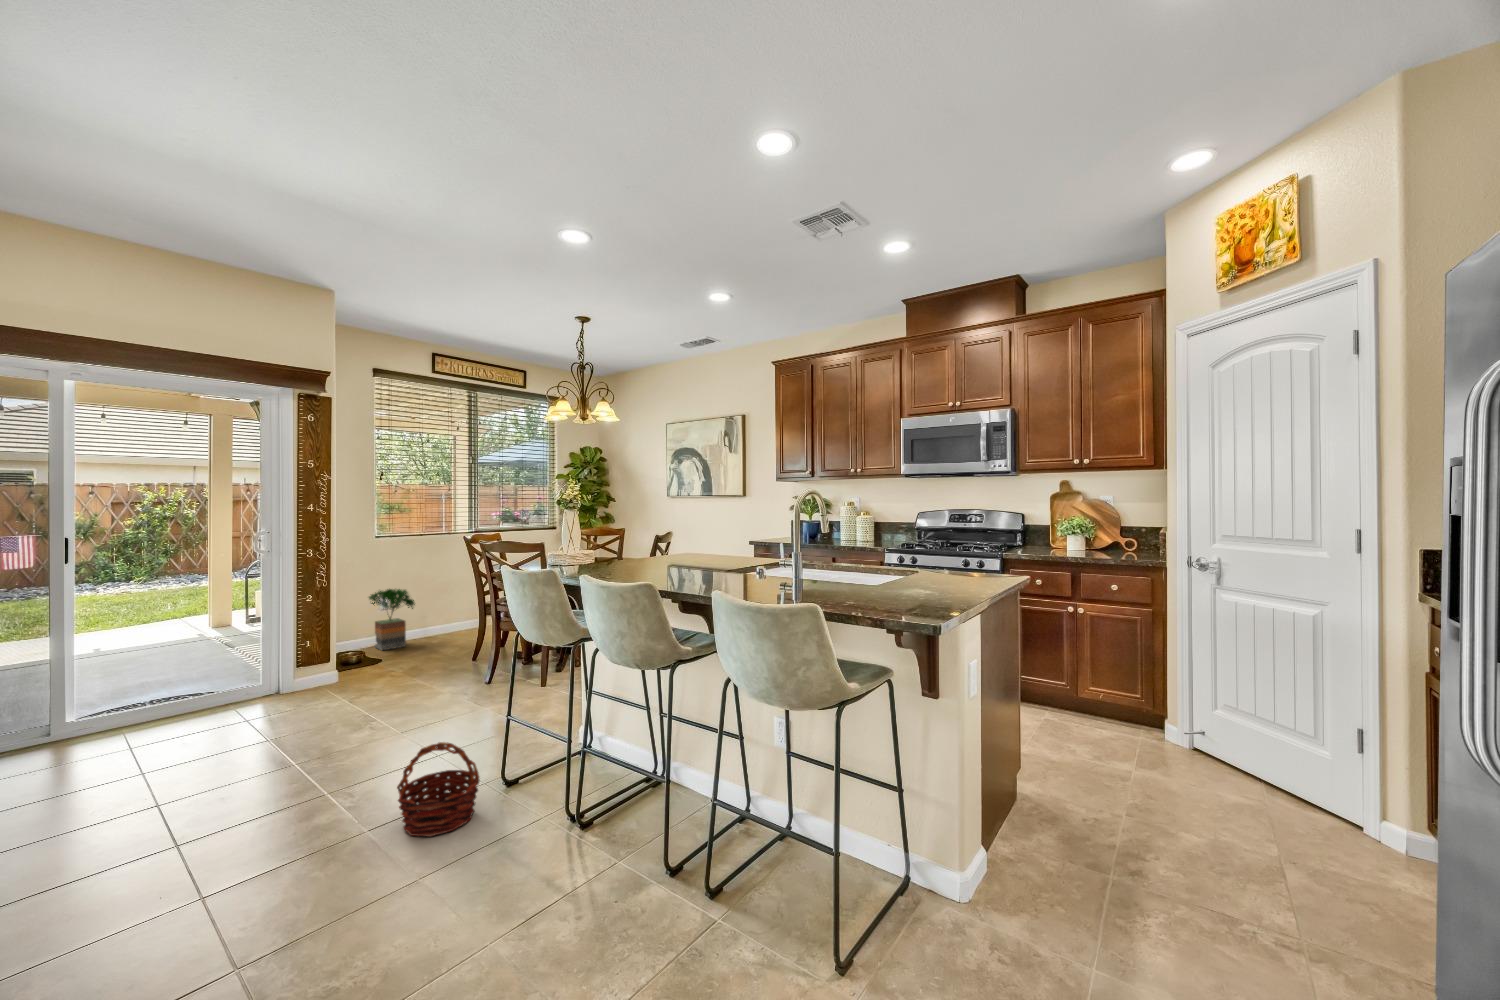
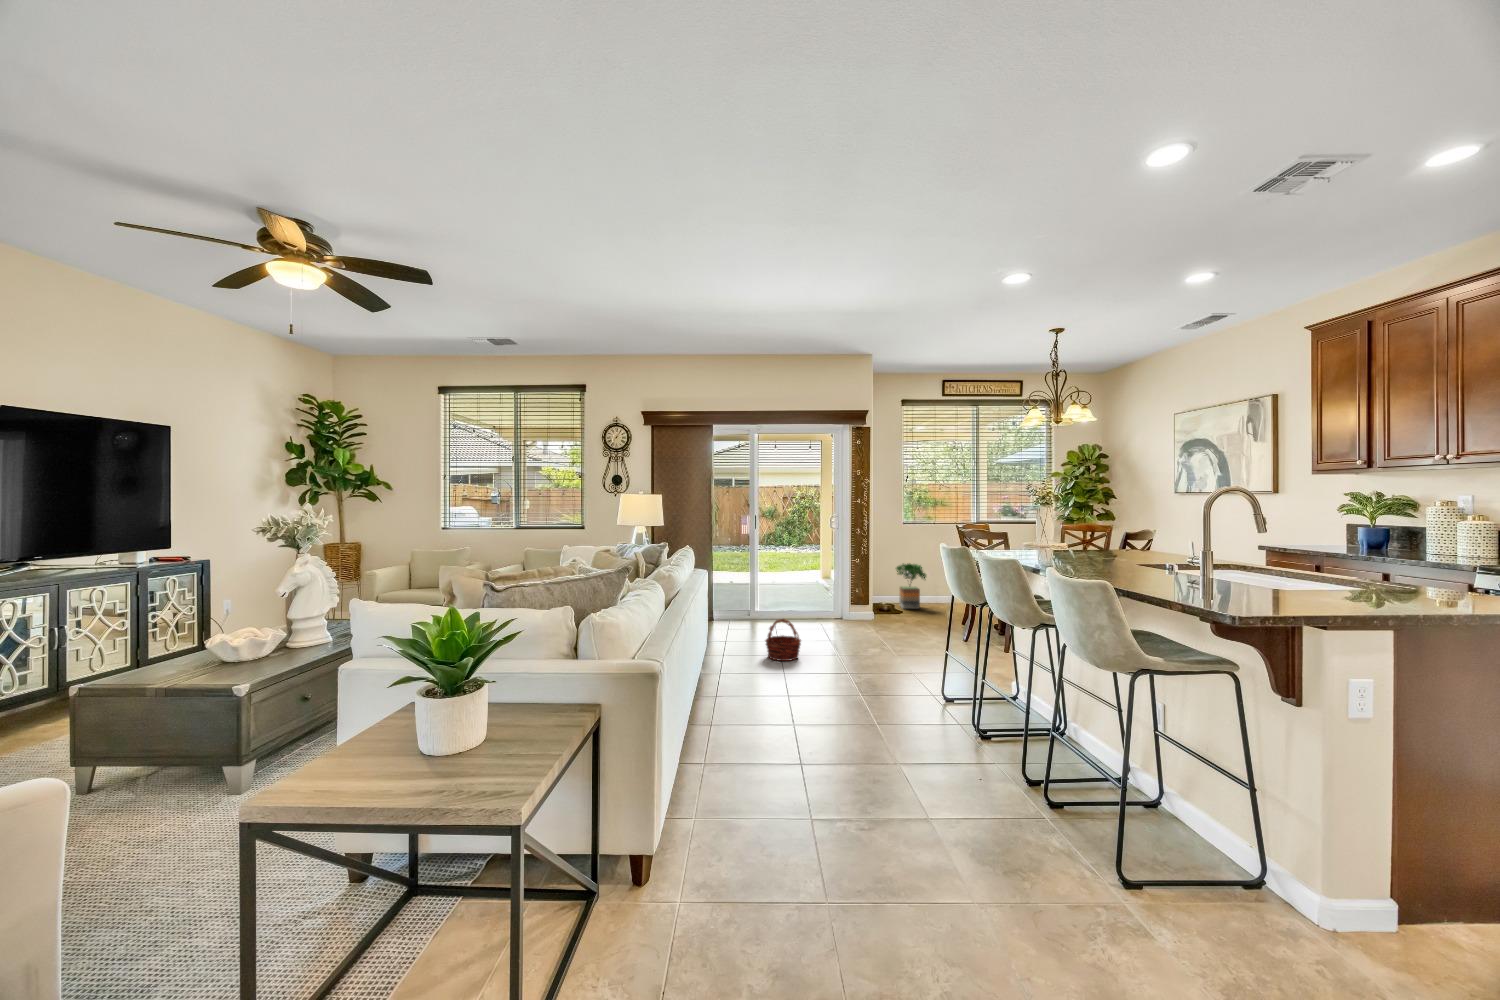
basket: present [397,742,480,837] -> present [765,619,801,661]

